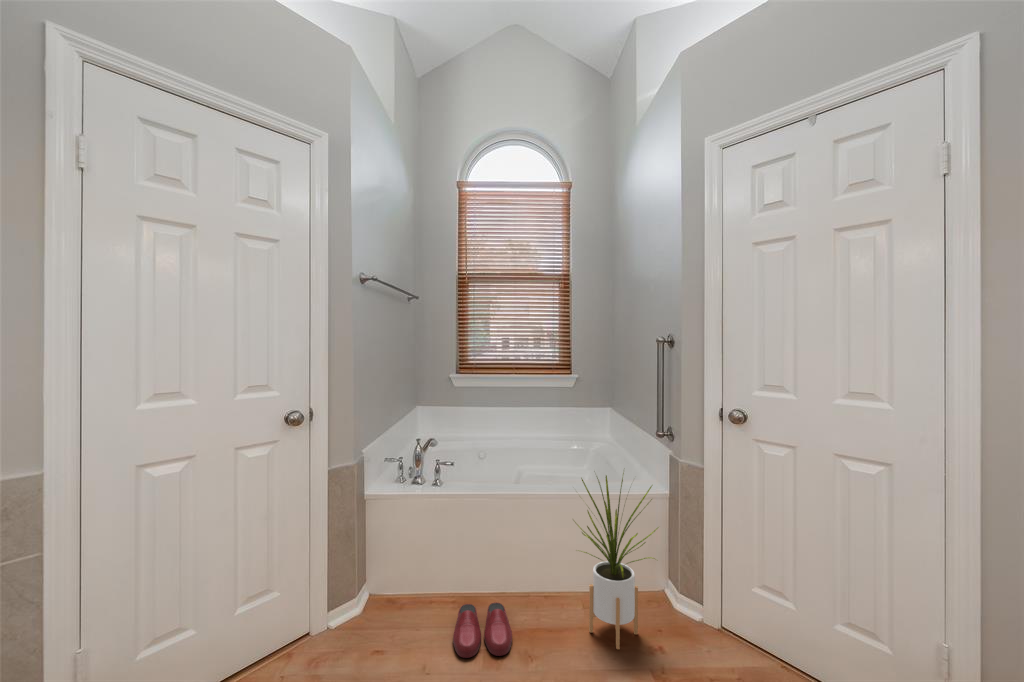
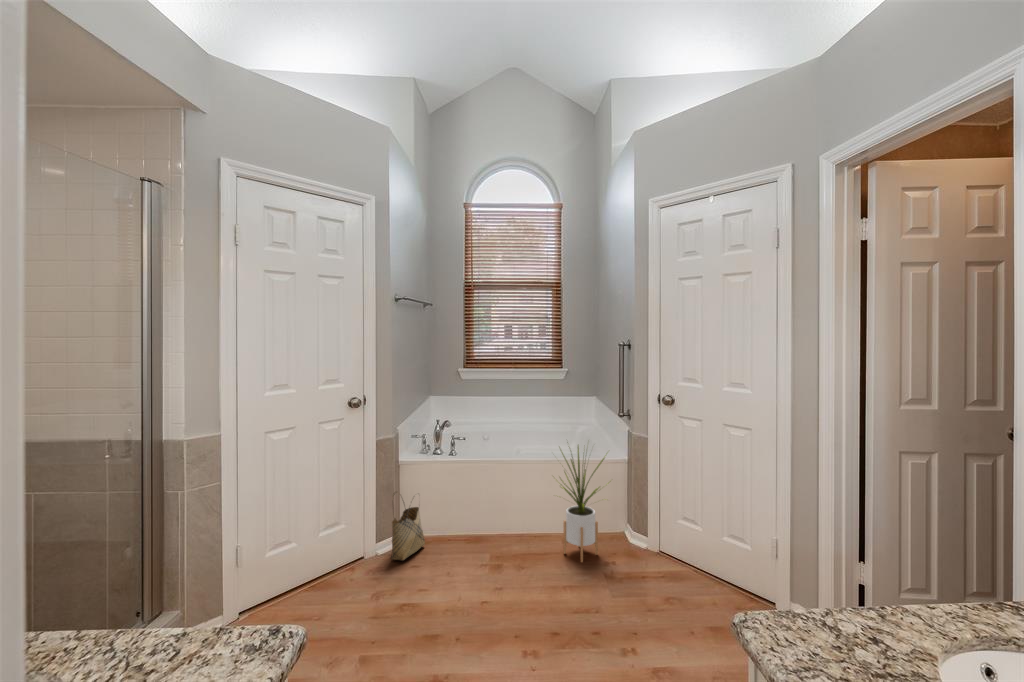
woven basket: none [343,542,395,648] -> present [391,493,425,560]
slippers: present [453,602,512,658] -> none [467,537,508,566]

